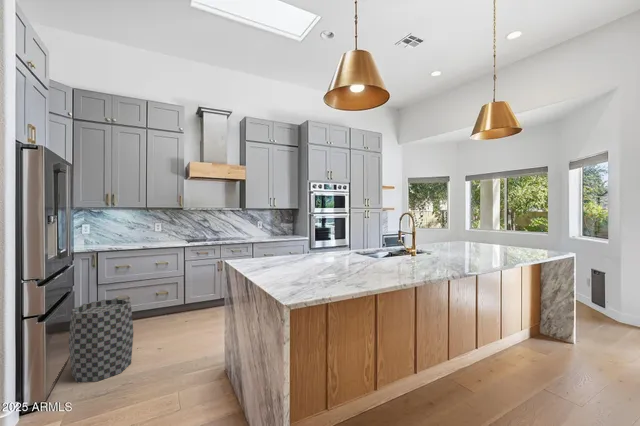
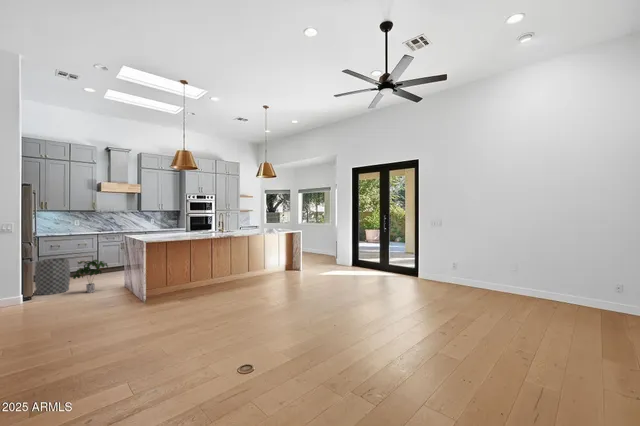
potted plant: none [130,311,199,384] -> present [73,260,108,293]

